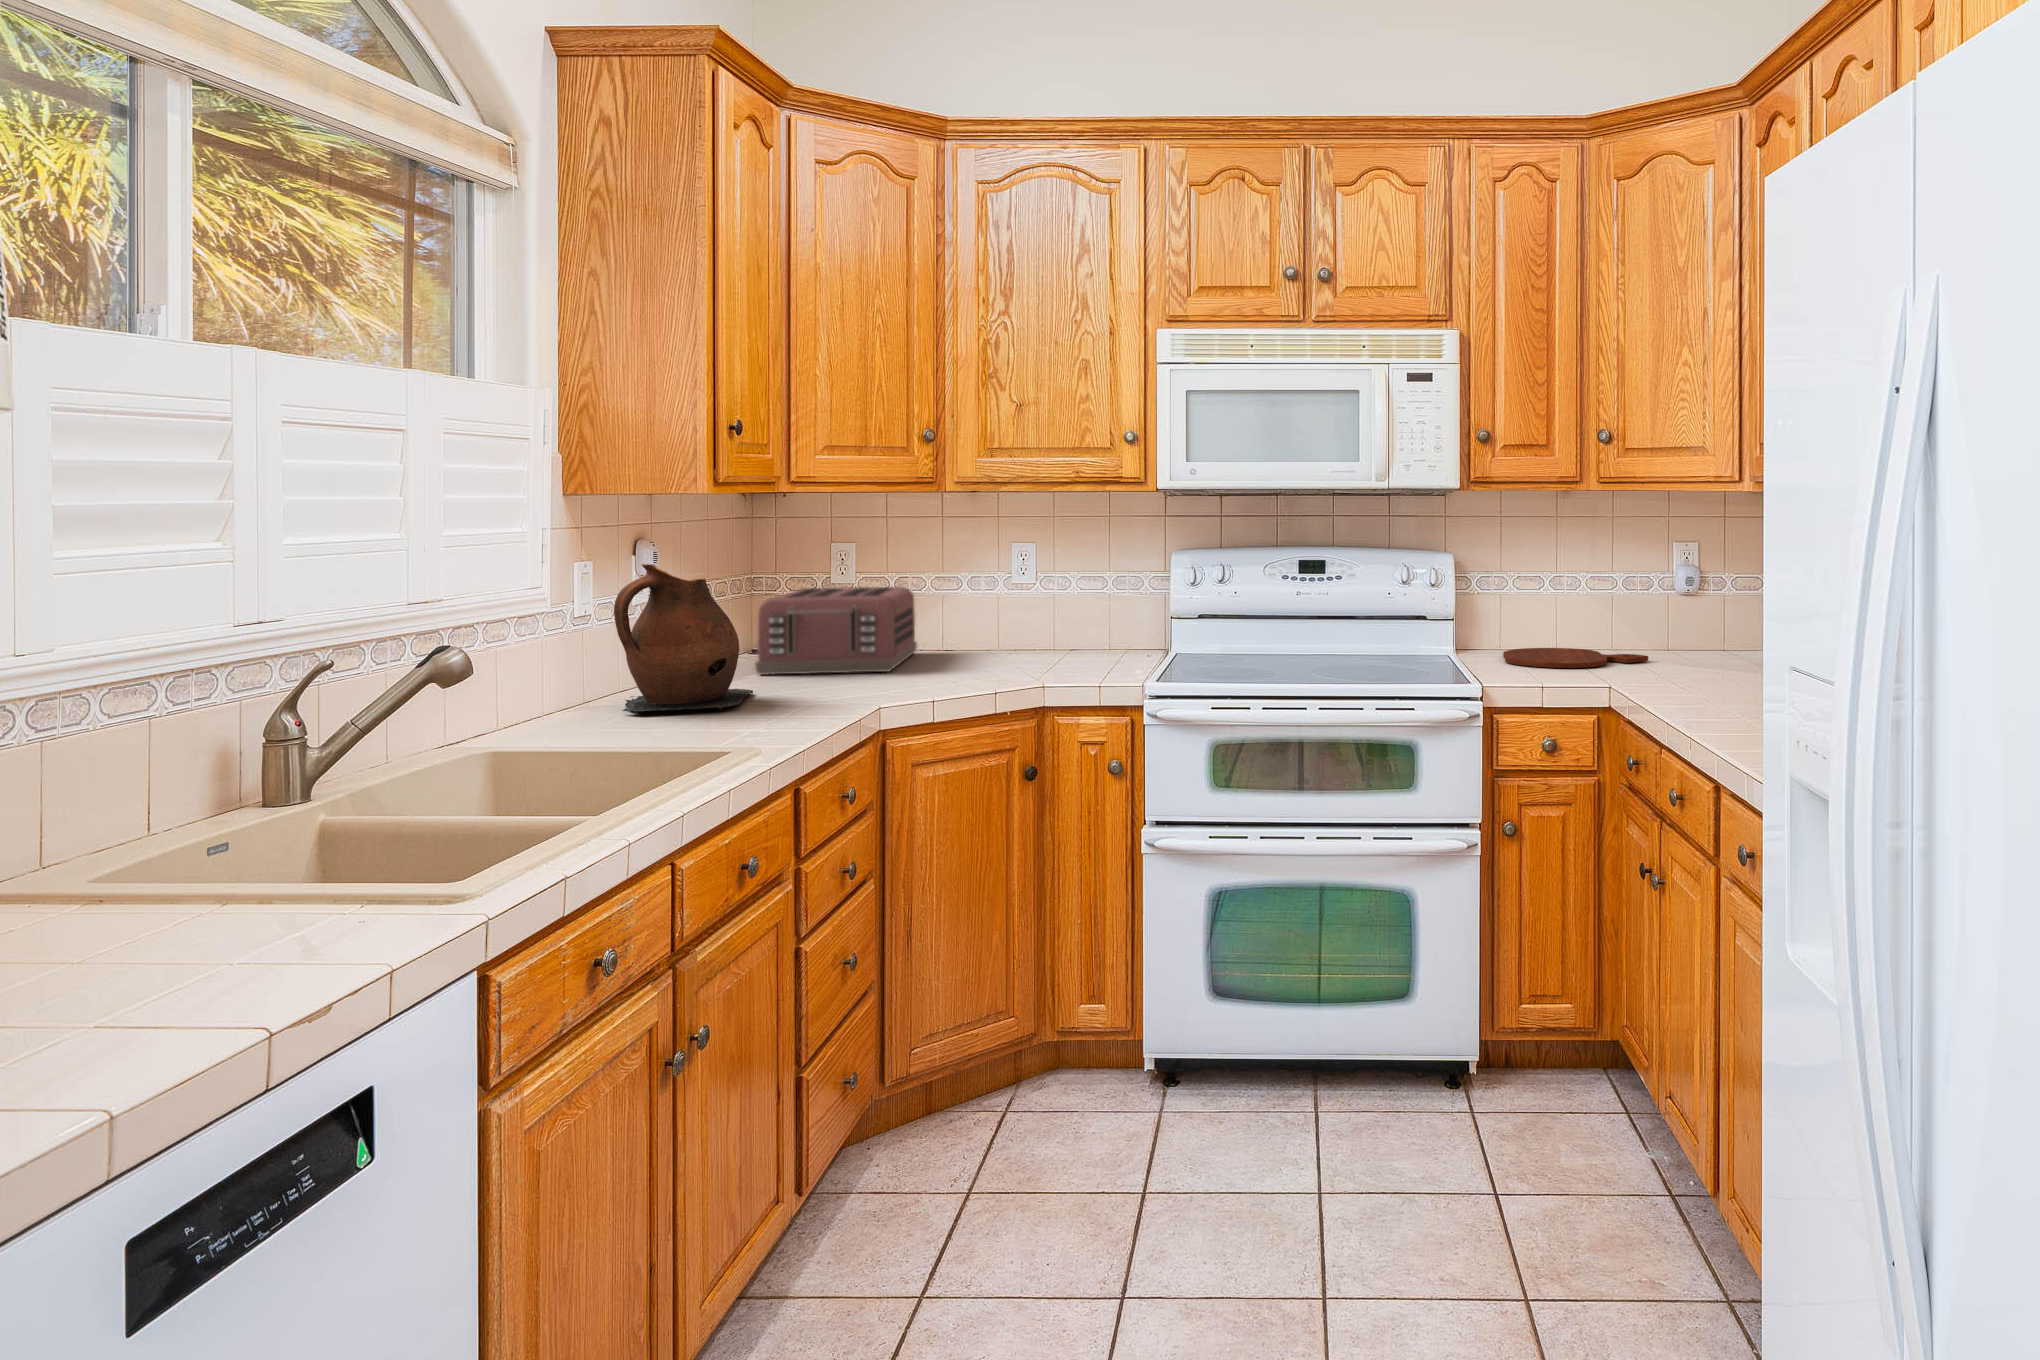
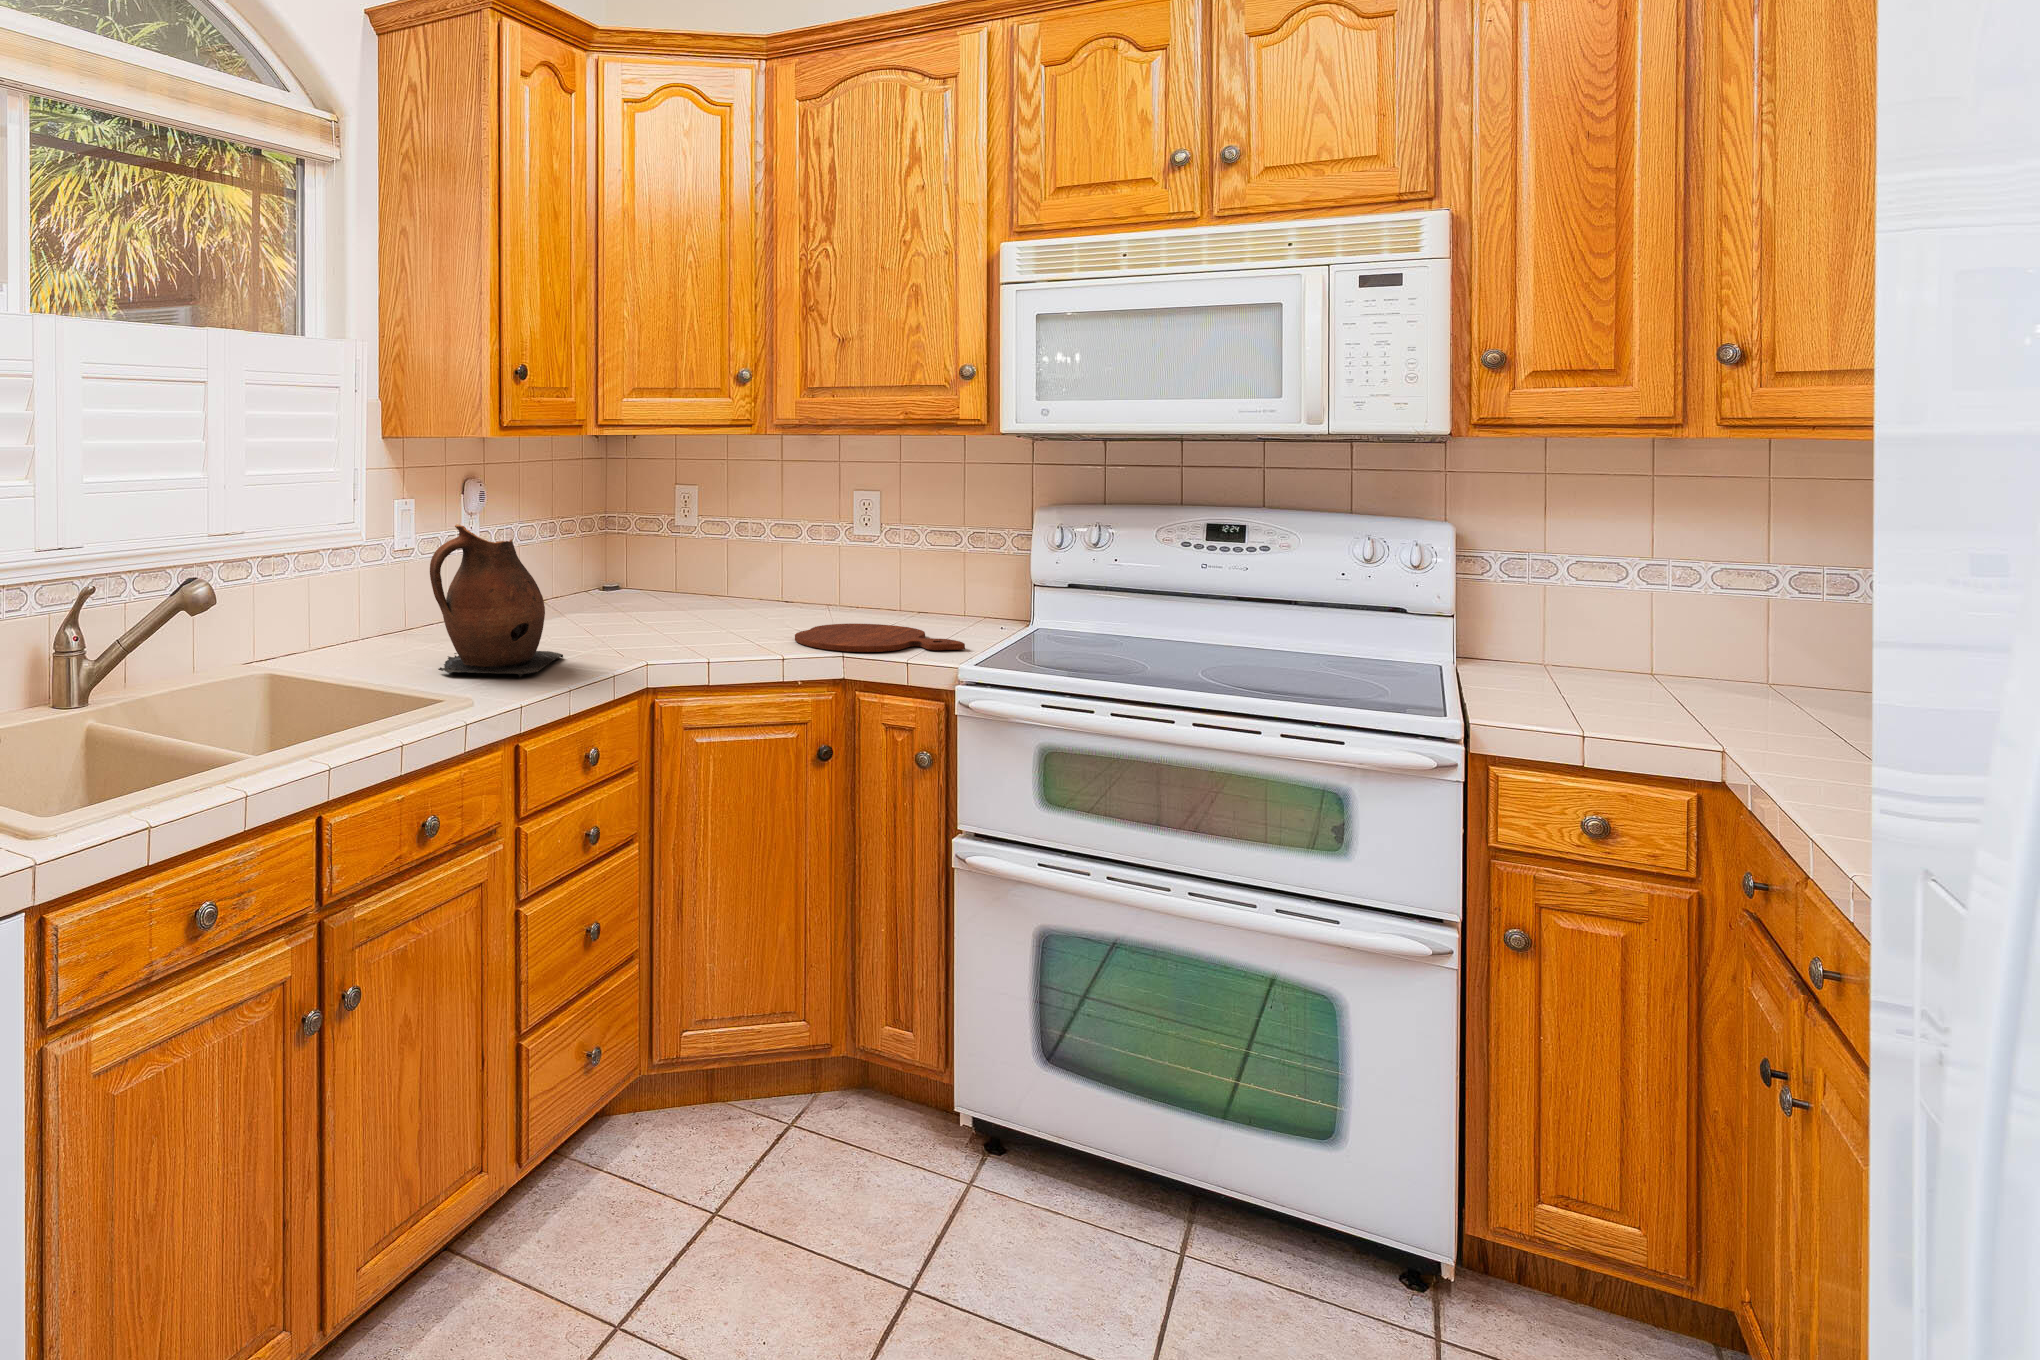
toaster: present [755,587,917,675] -> none [580,544,750,640]
cutting board: present [1503,648,1648,668] -> present [795,624,965,652]

